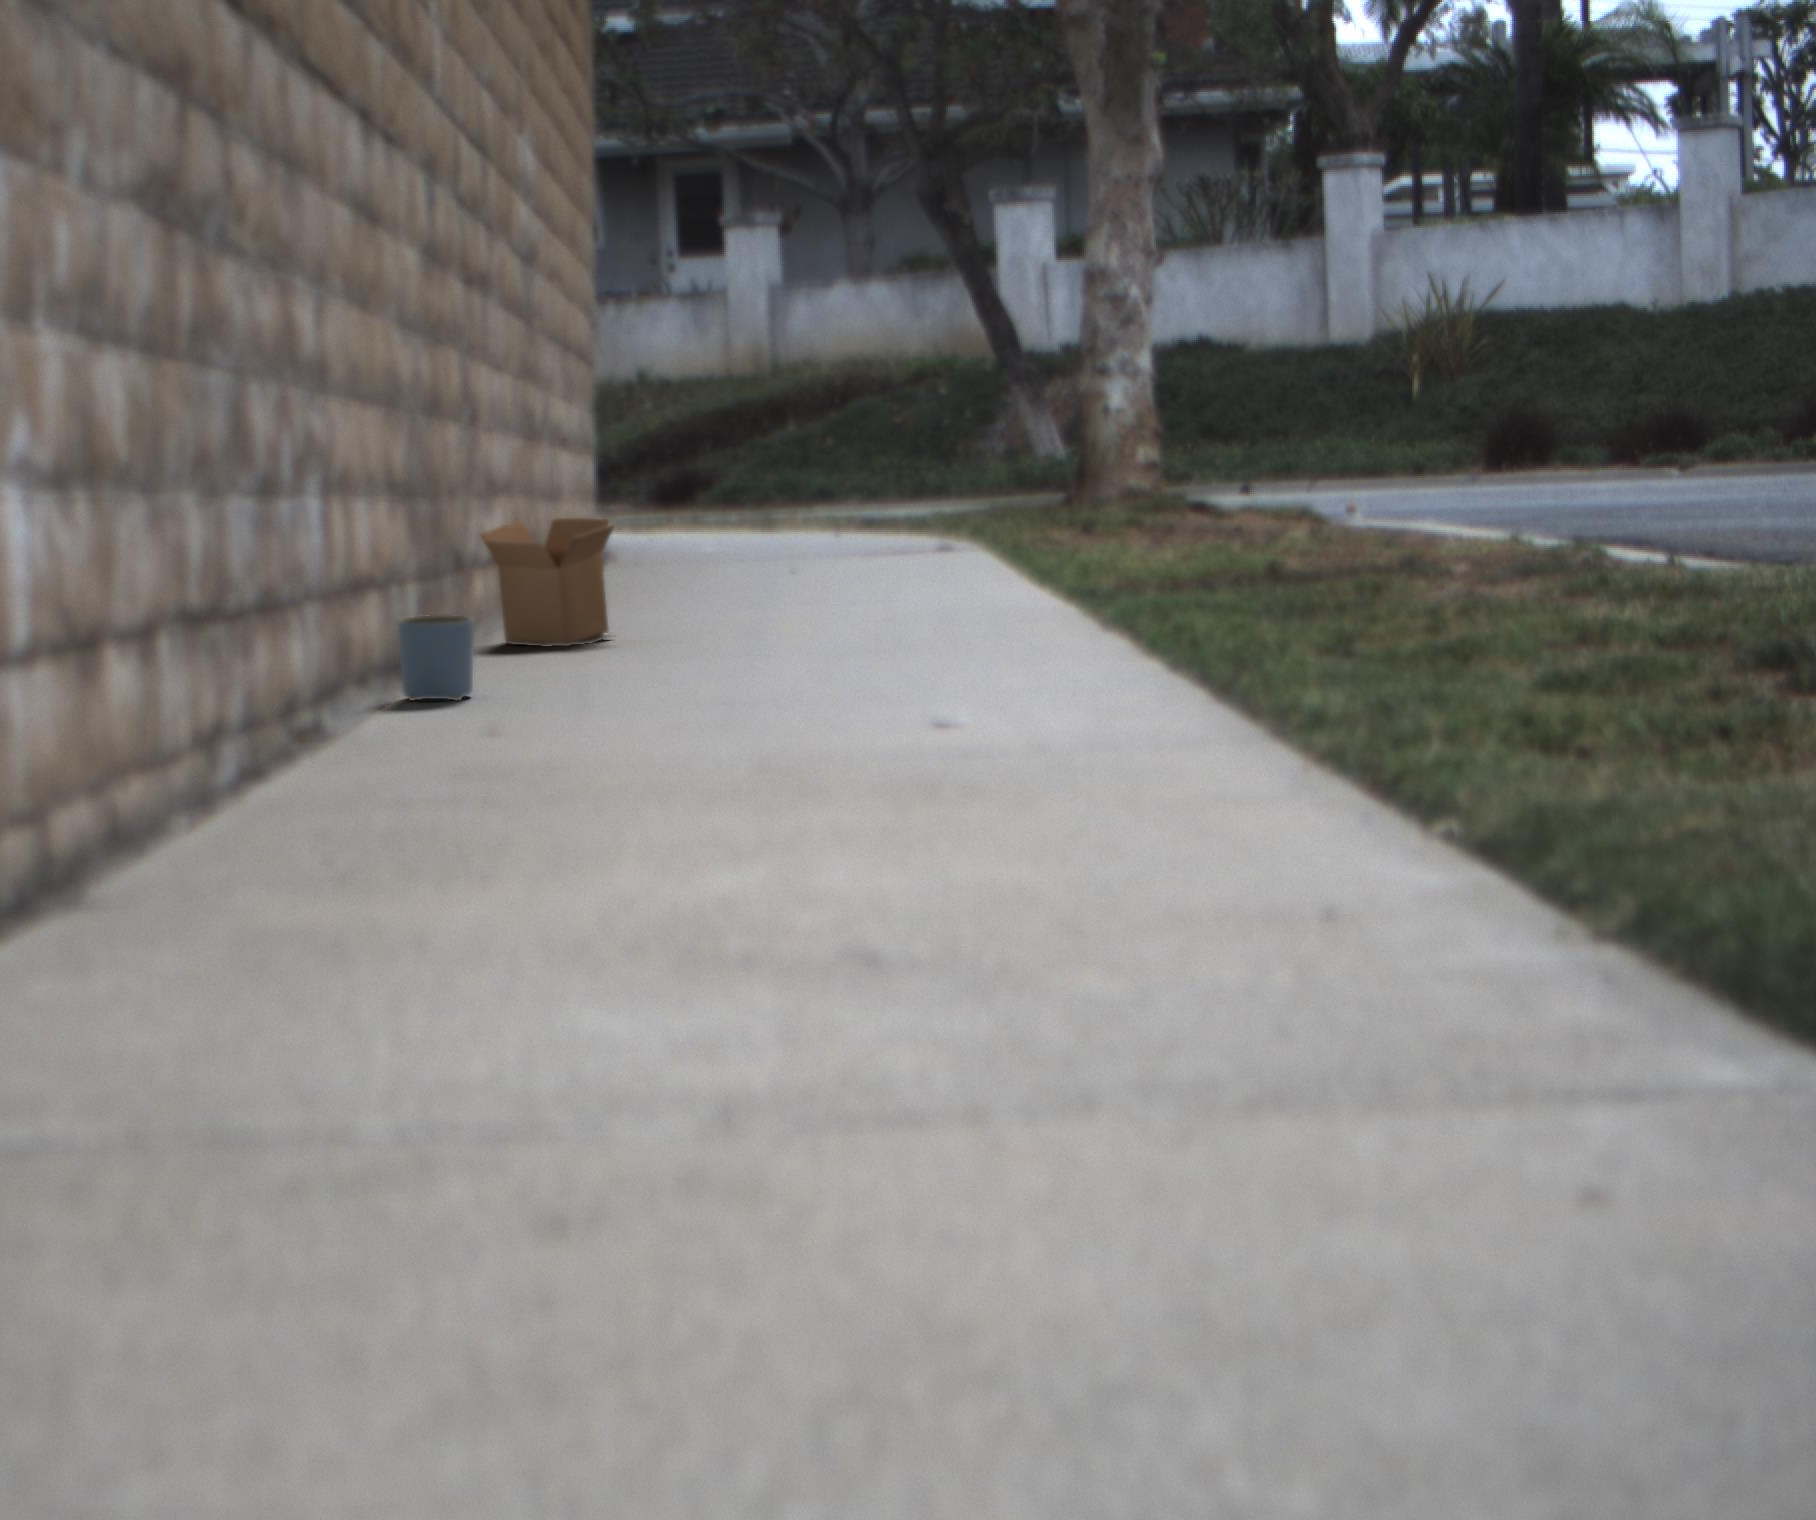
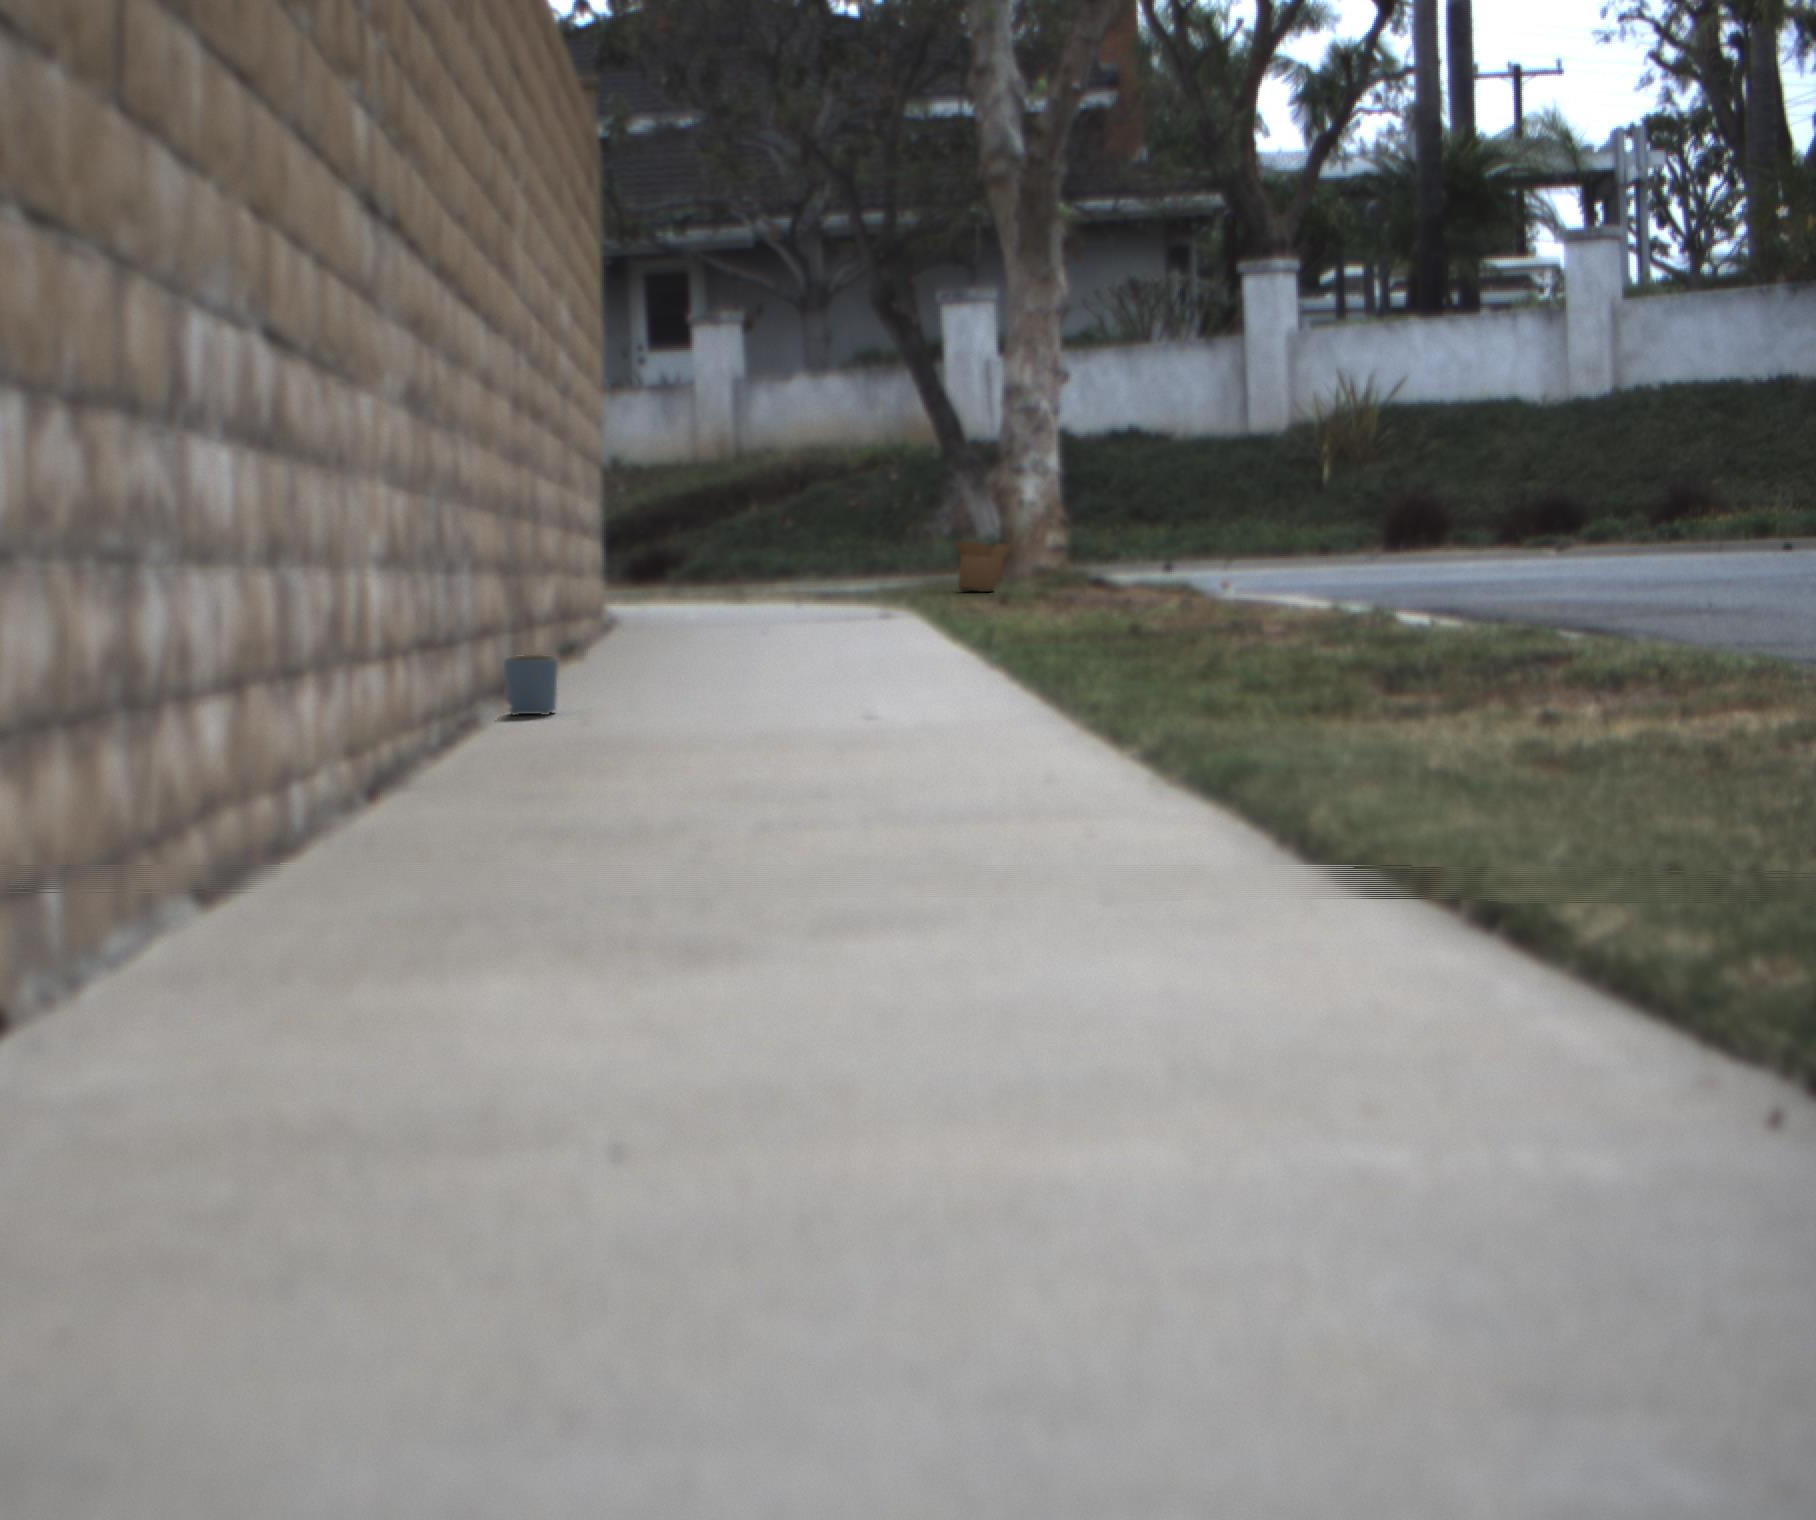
cardboard box: present [481,518,615,647] -> present [956,542,1011,592]

